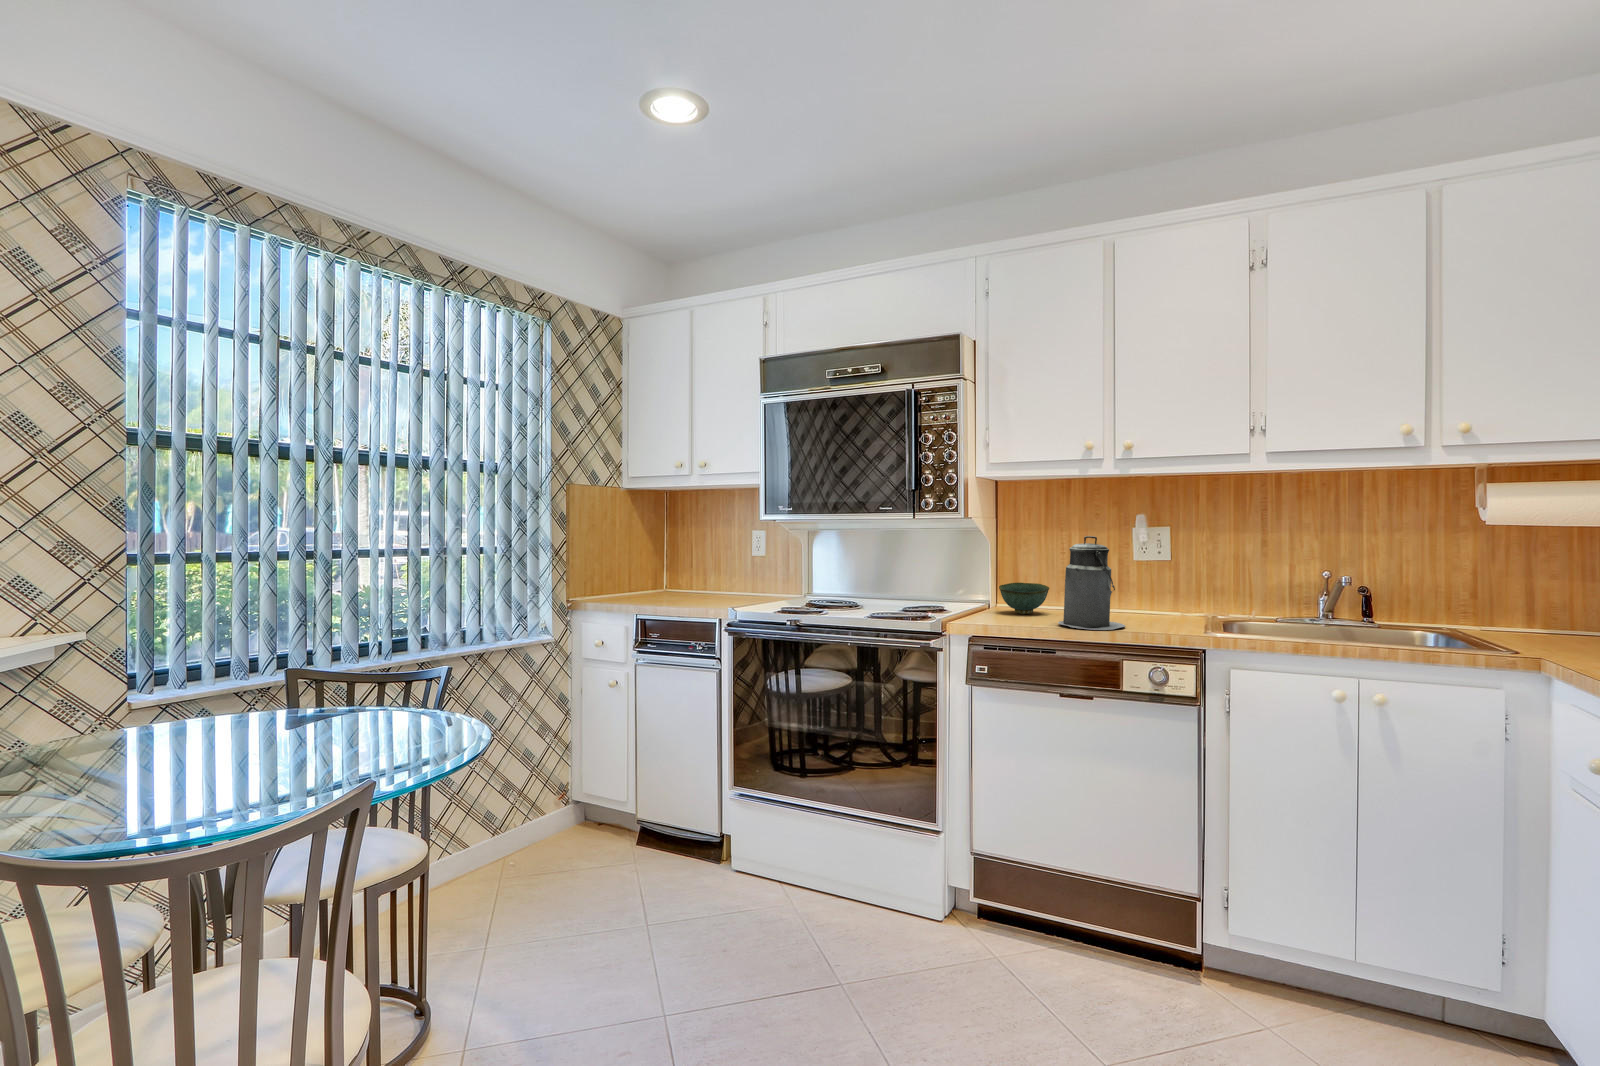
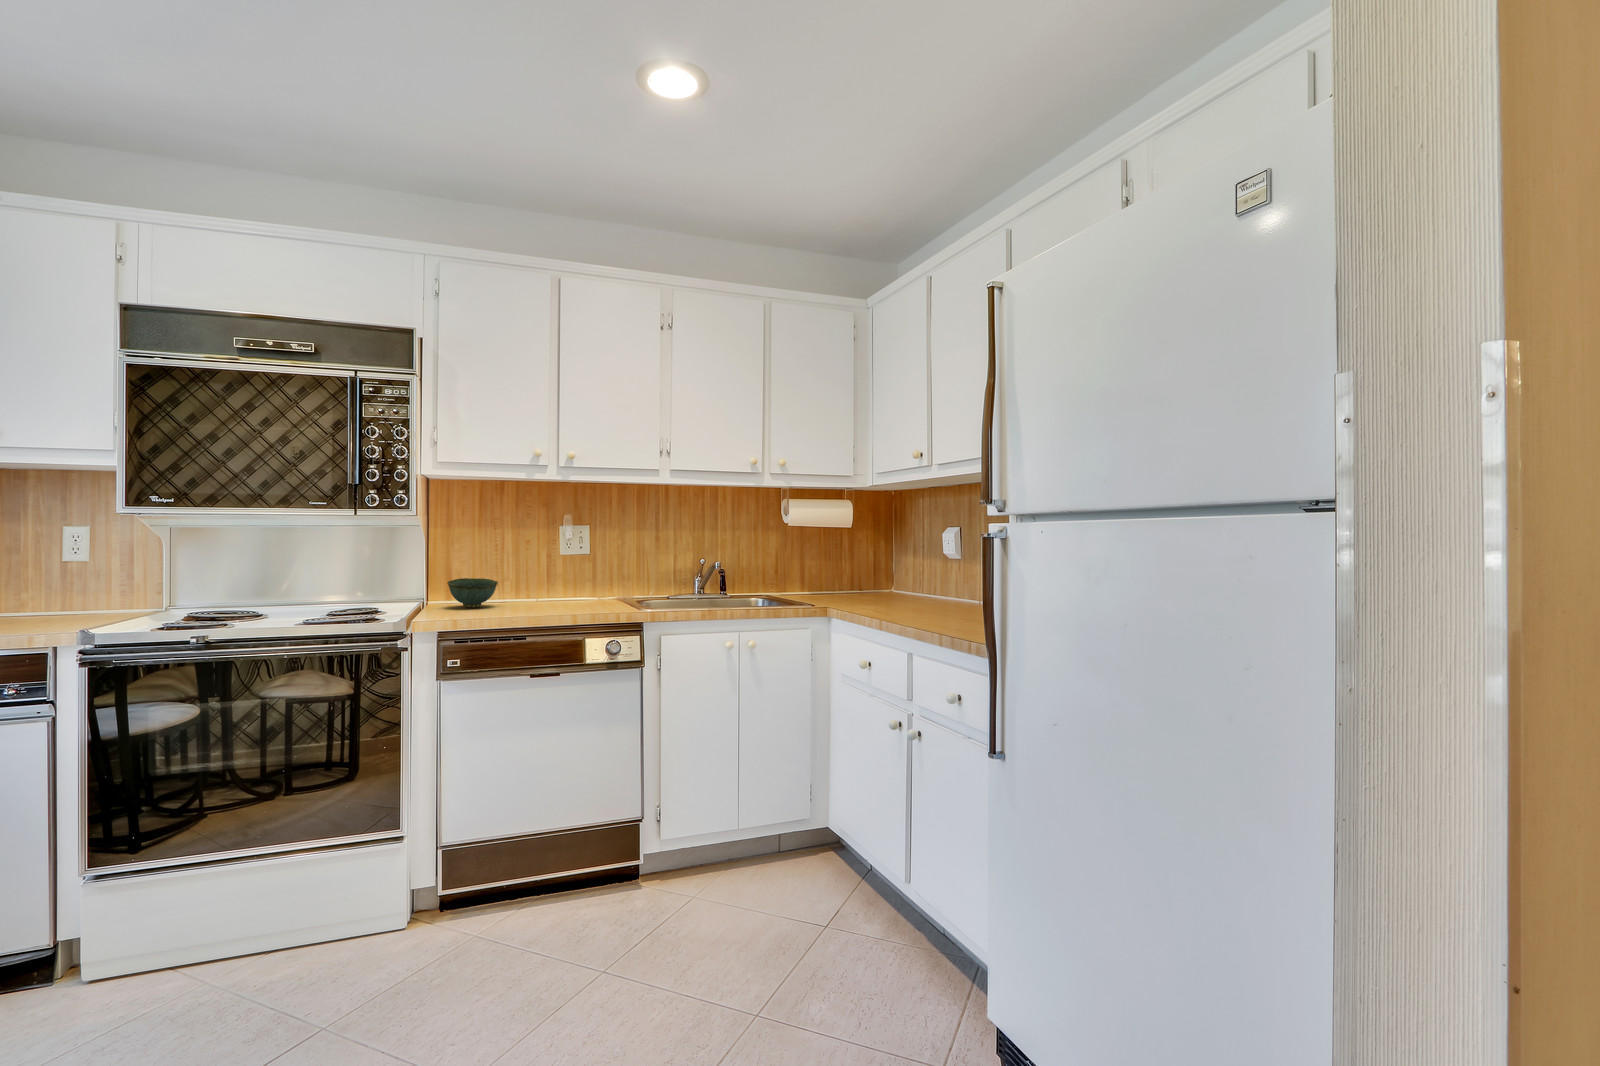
canister: present [1058,536,1125,630] -> none [521,534,580,615]

